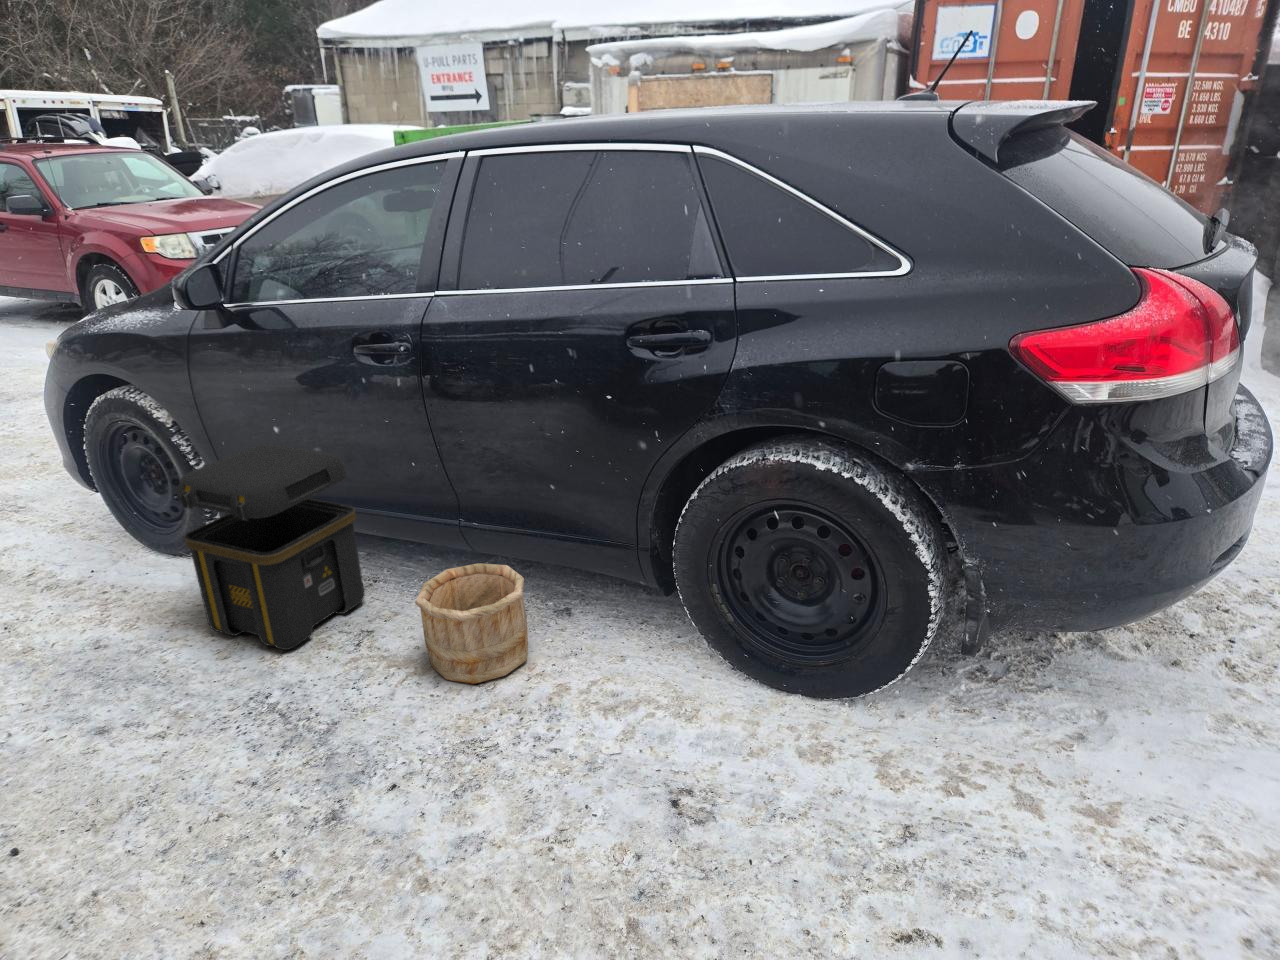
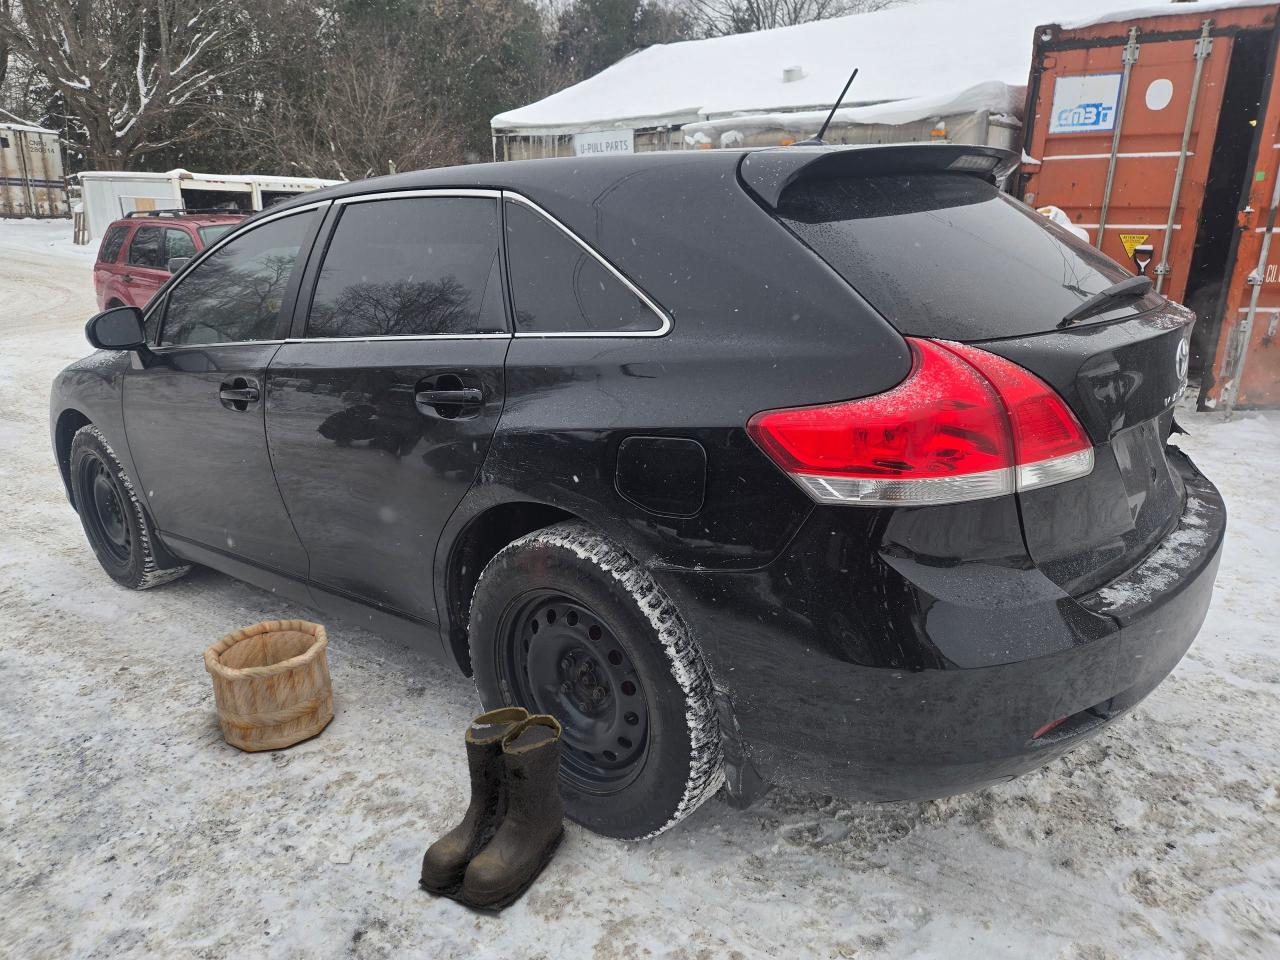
toolbox: present [177,444,364,650] -> none [24,471,221,686]
boots: none [707,605,803,765] -> present [418,707,568,910]

